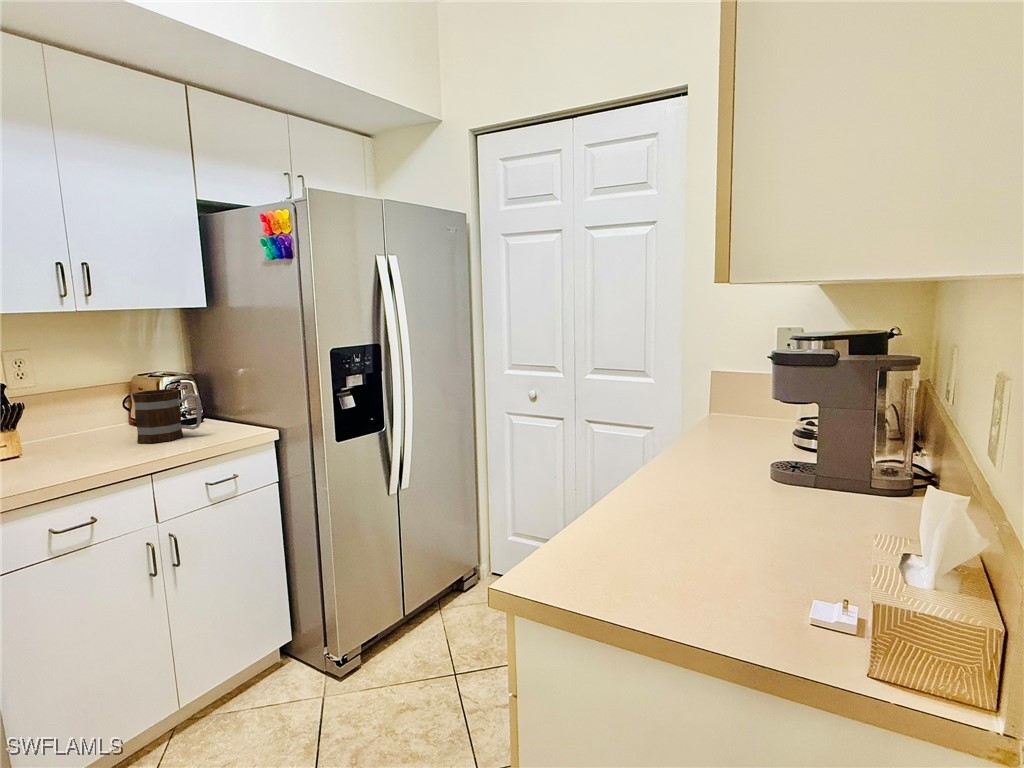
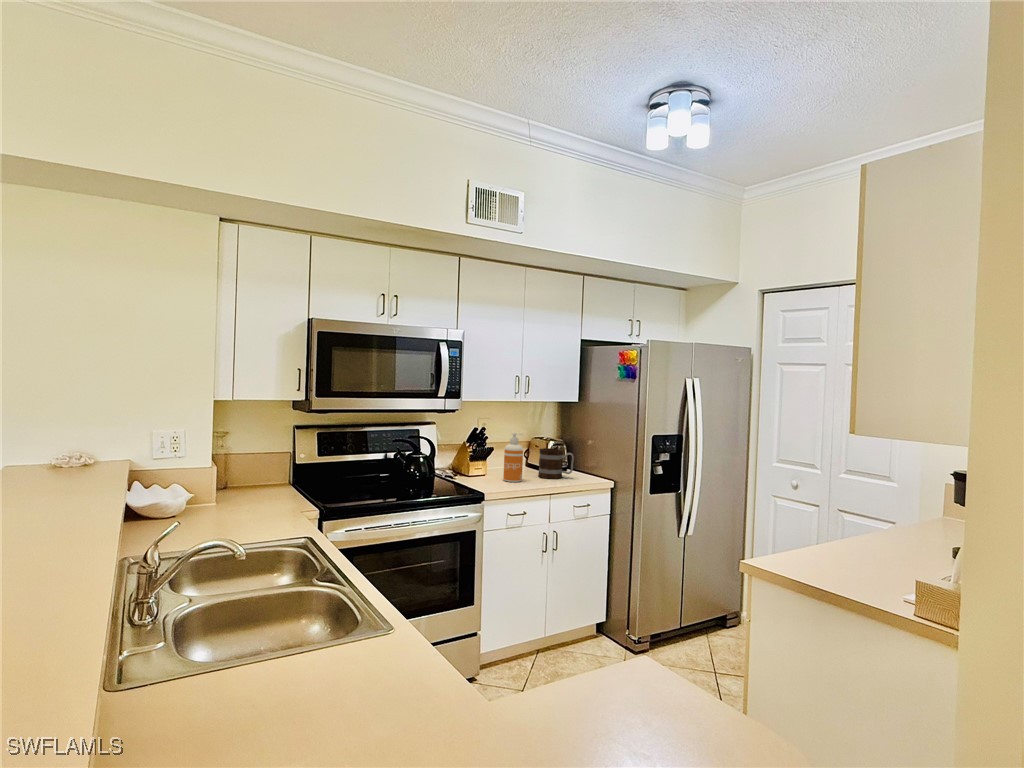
soap dispenser: none [40,370,92,463] -> present [503,433,523,482]

